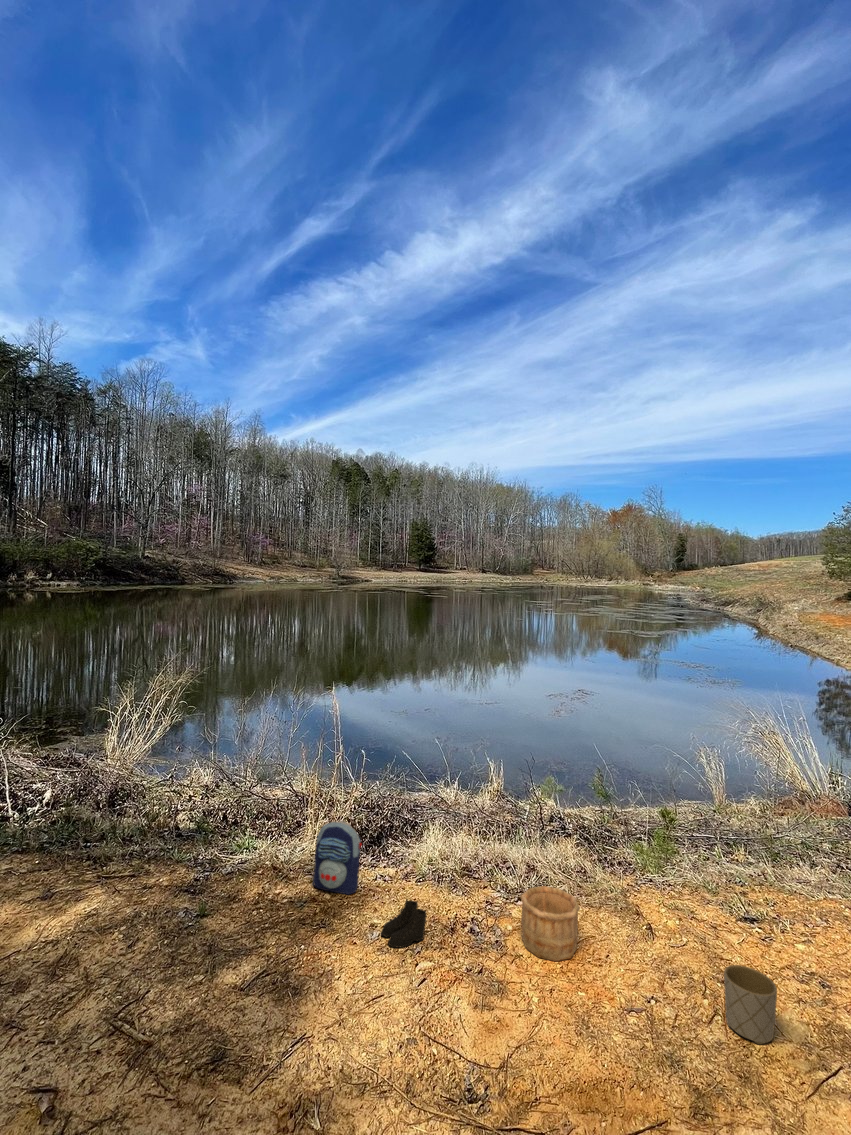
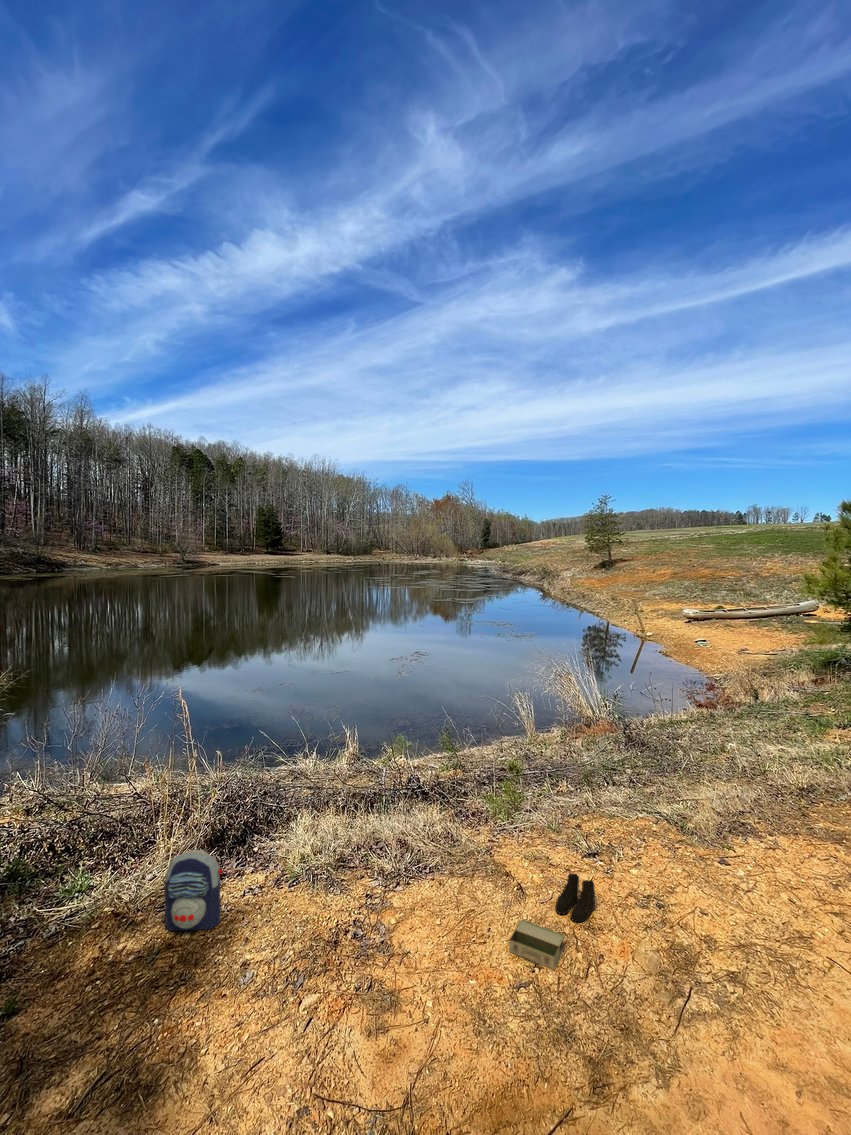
wooden bucket: present [521,886,580,961] -> none [402,873,461,951]
boots: present [381,900,427,948] -> present [555,873,595,922]
toolbox: none [626,954,689,1007] -> present [509,920,564,970]
planter: present [724,965,777,1044] -> none [597,915,643,987]

